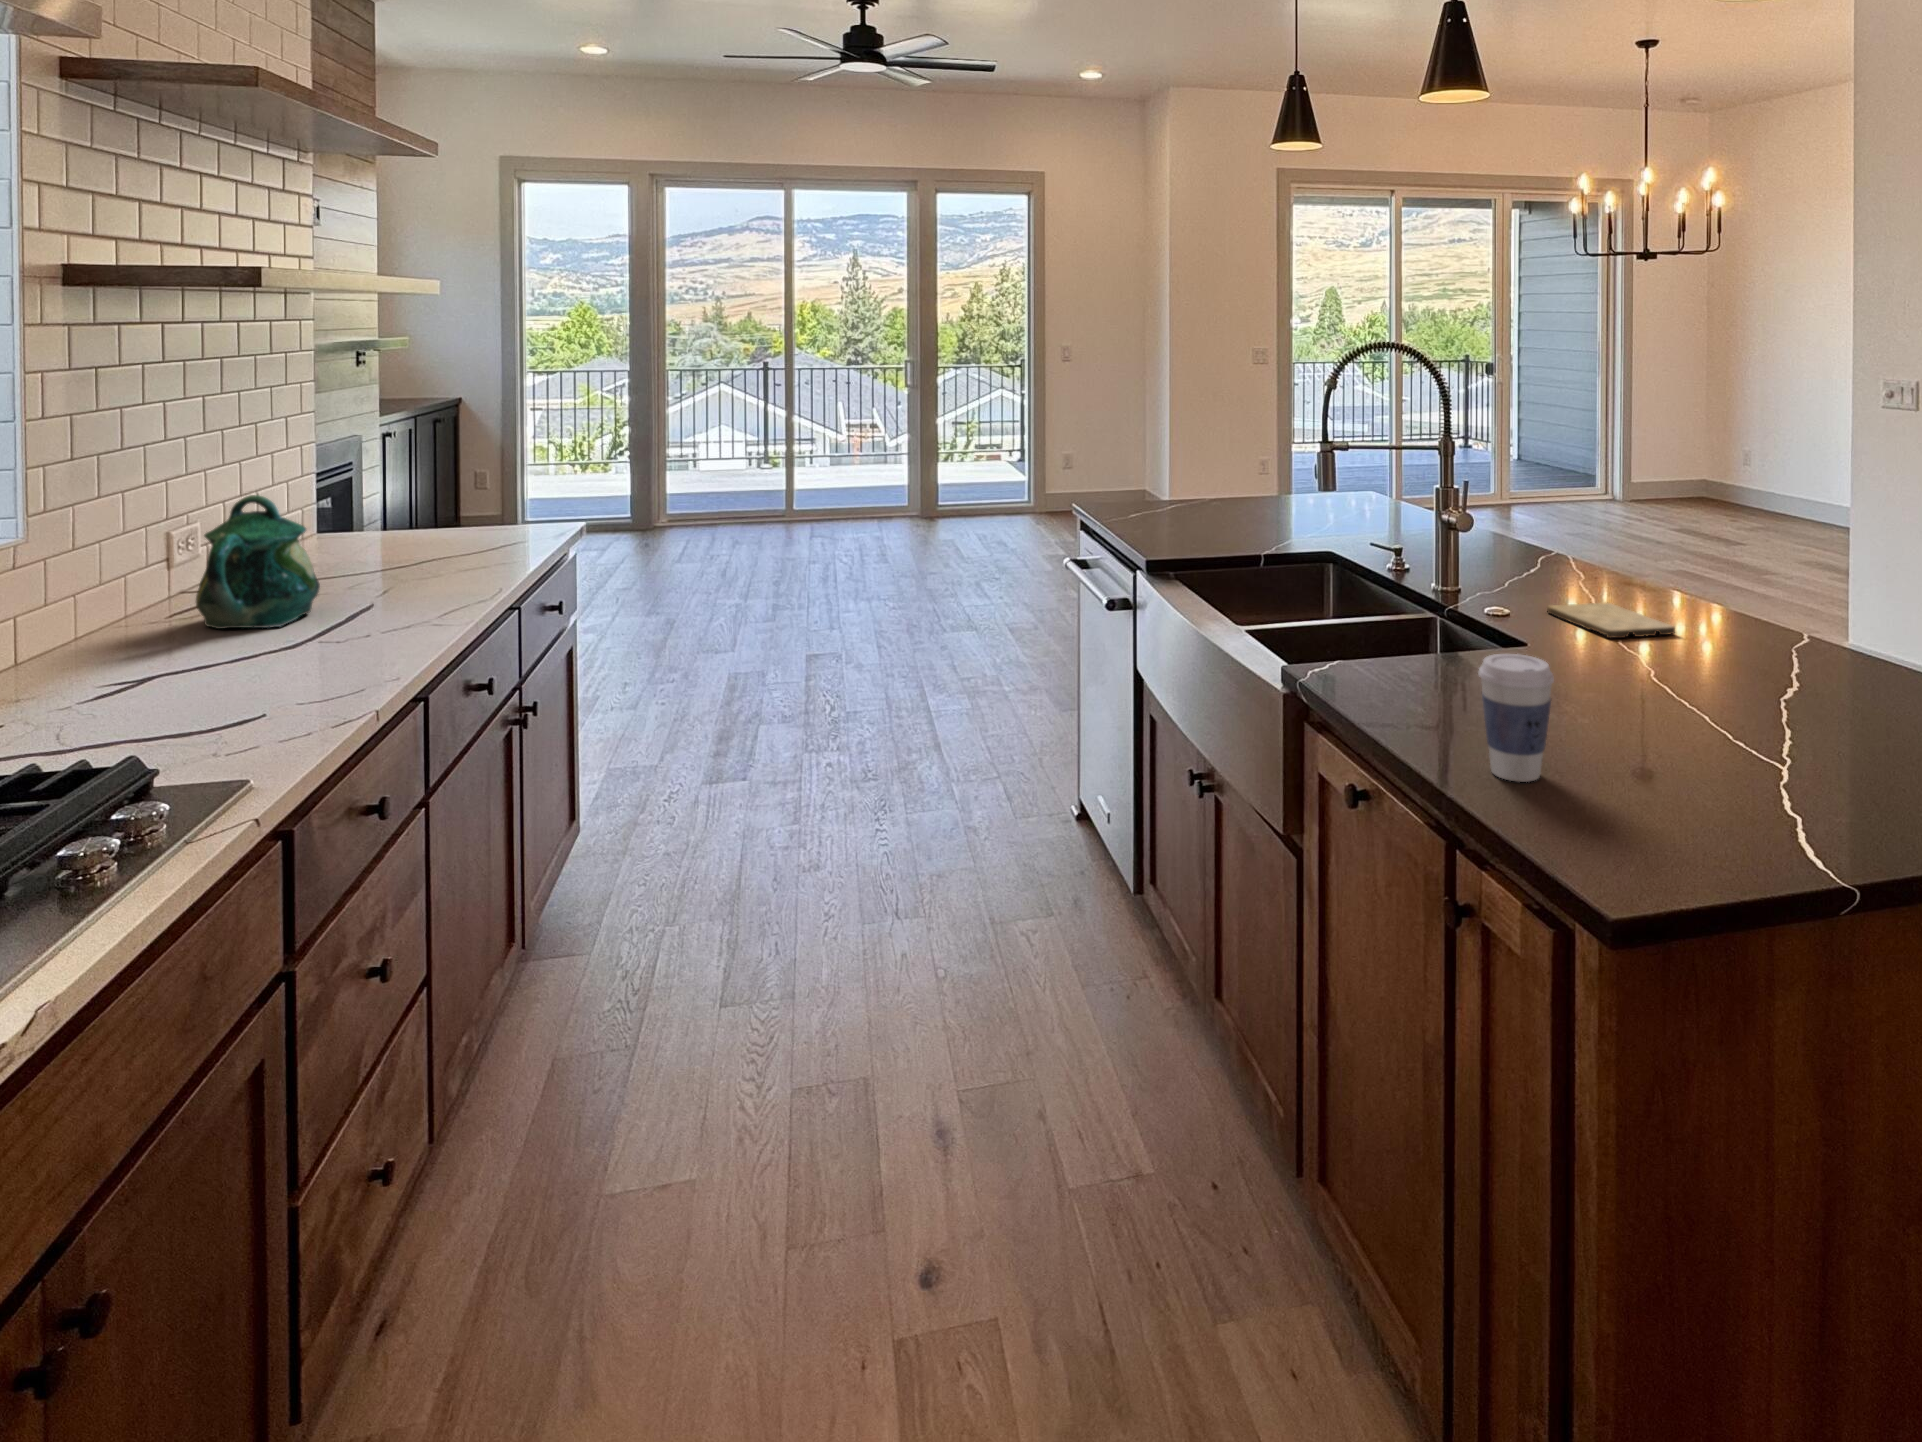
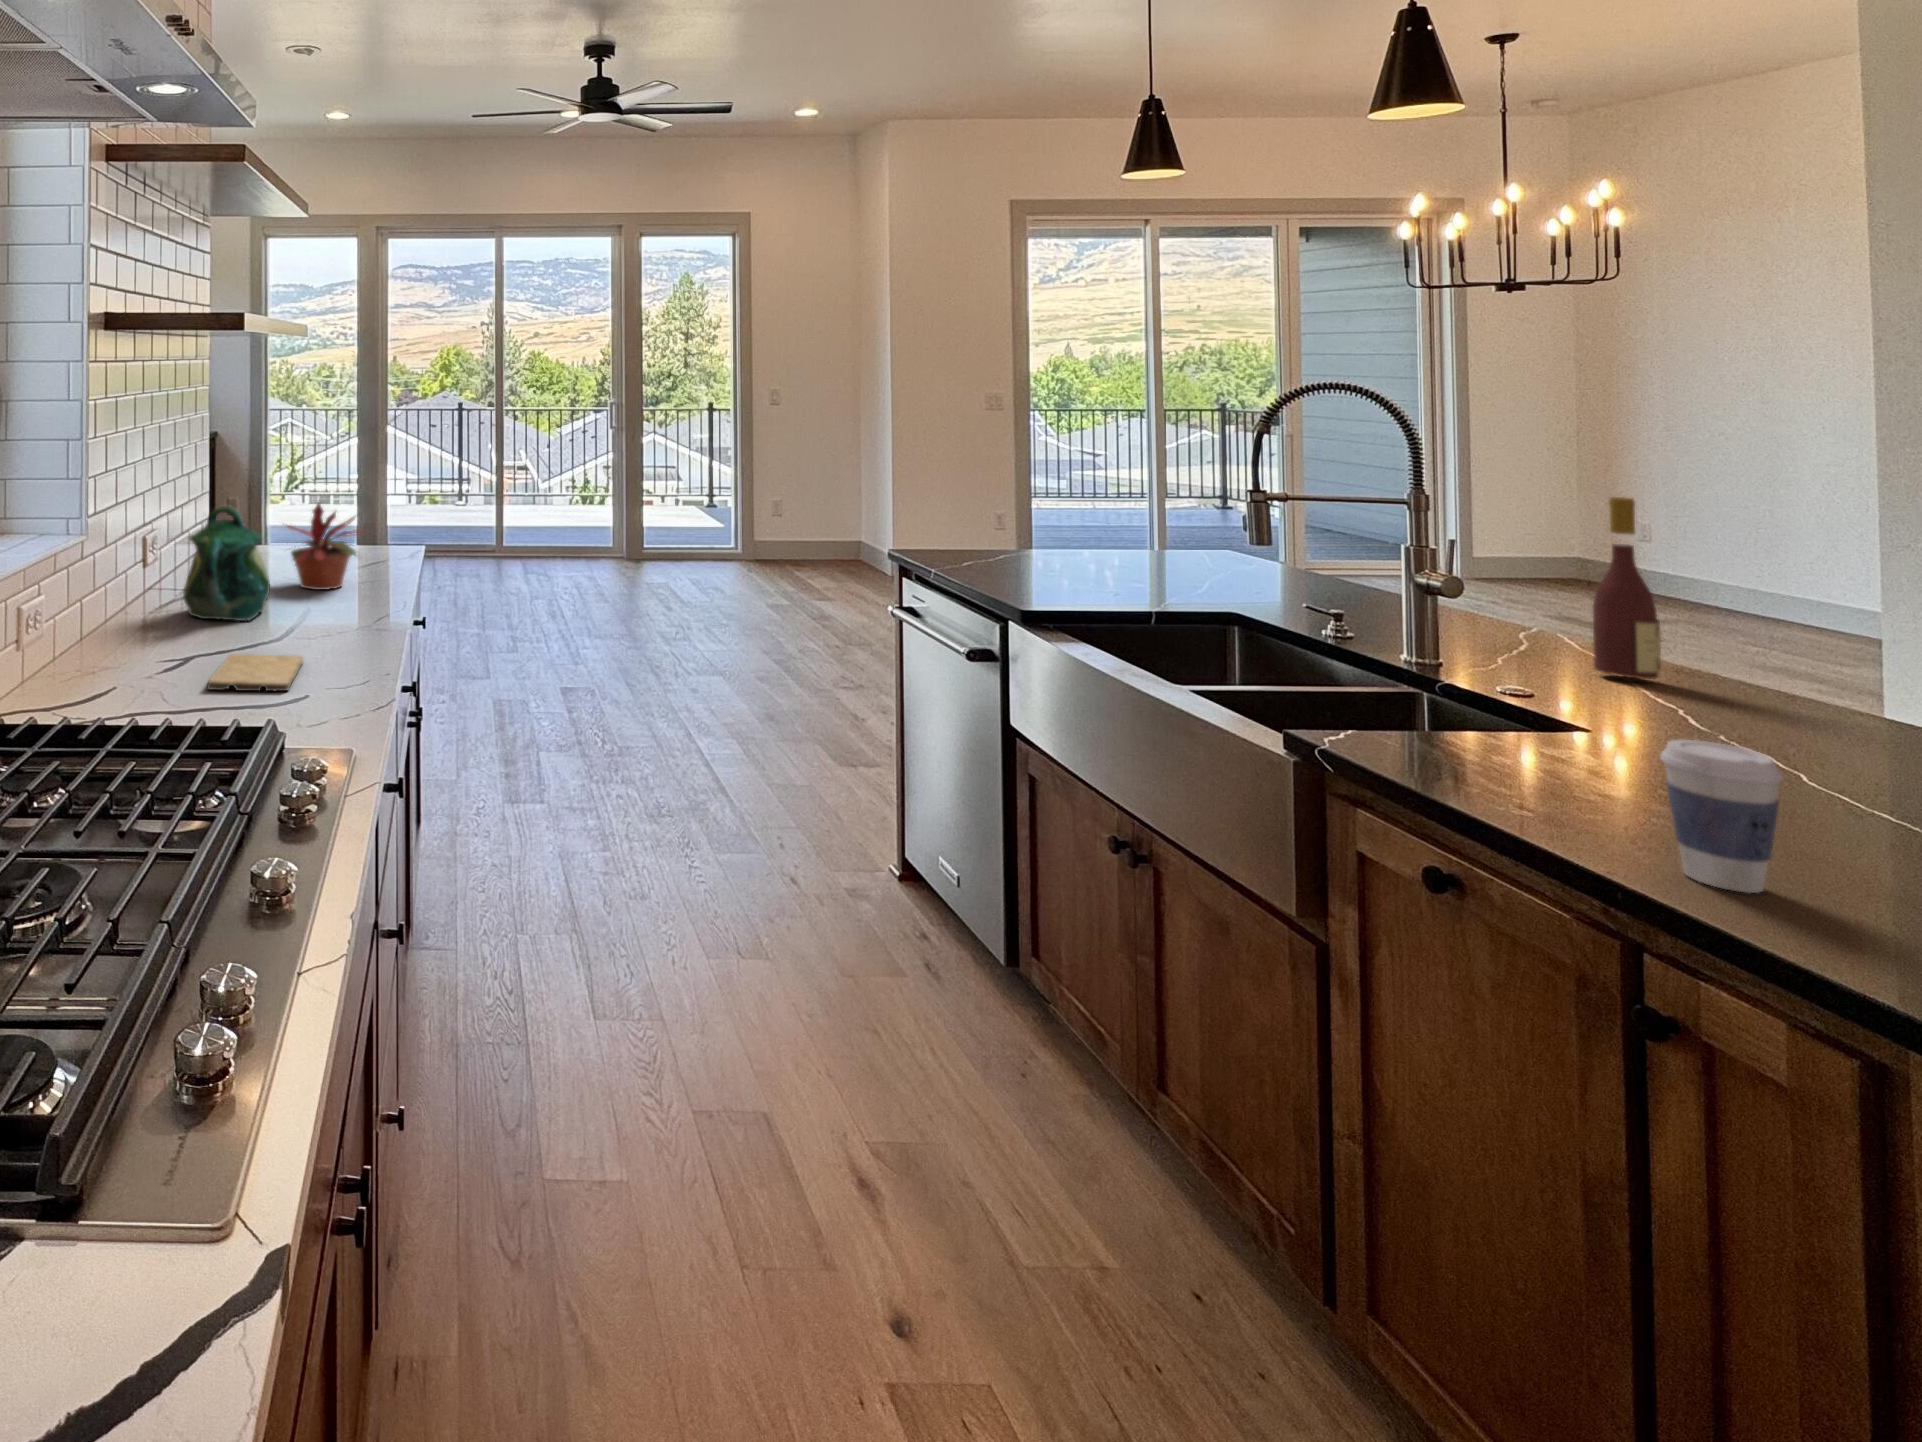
wine bottle: none [1566,437,1612,596] -> present [1593,497,1661,679]
potted plant: none [350,481,478,583] -> present [287,503,363,590]
cutting board: present [1547,602,1675,638] -> present [207,654,303,691]

